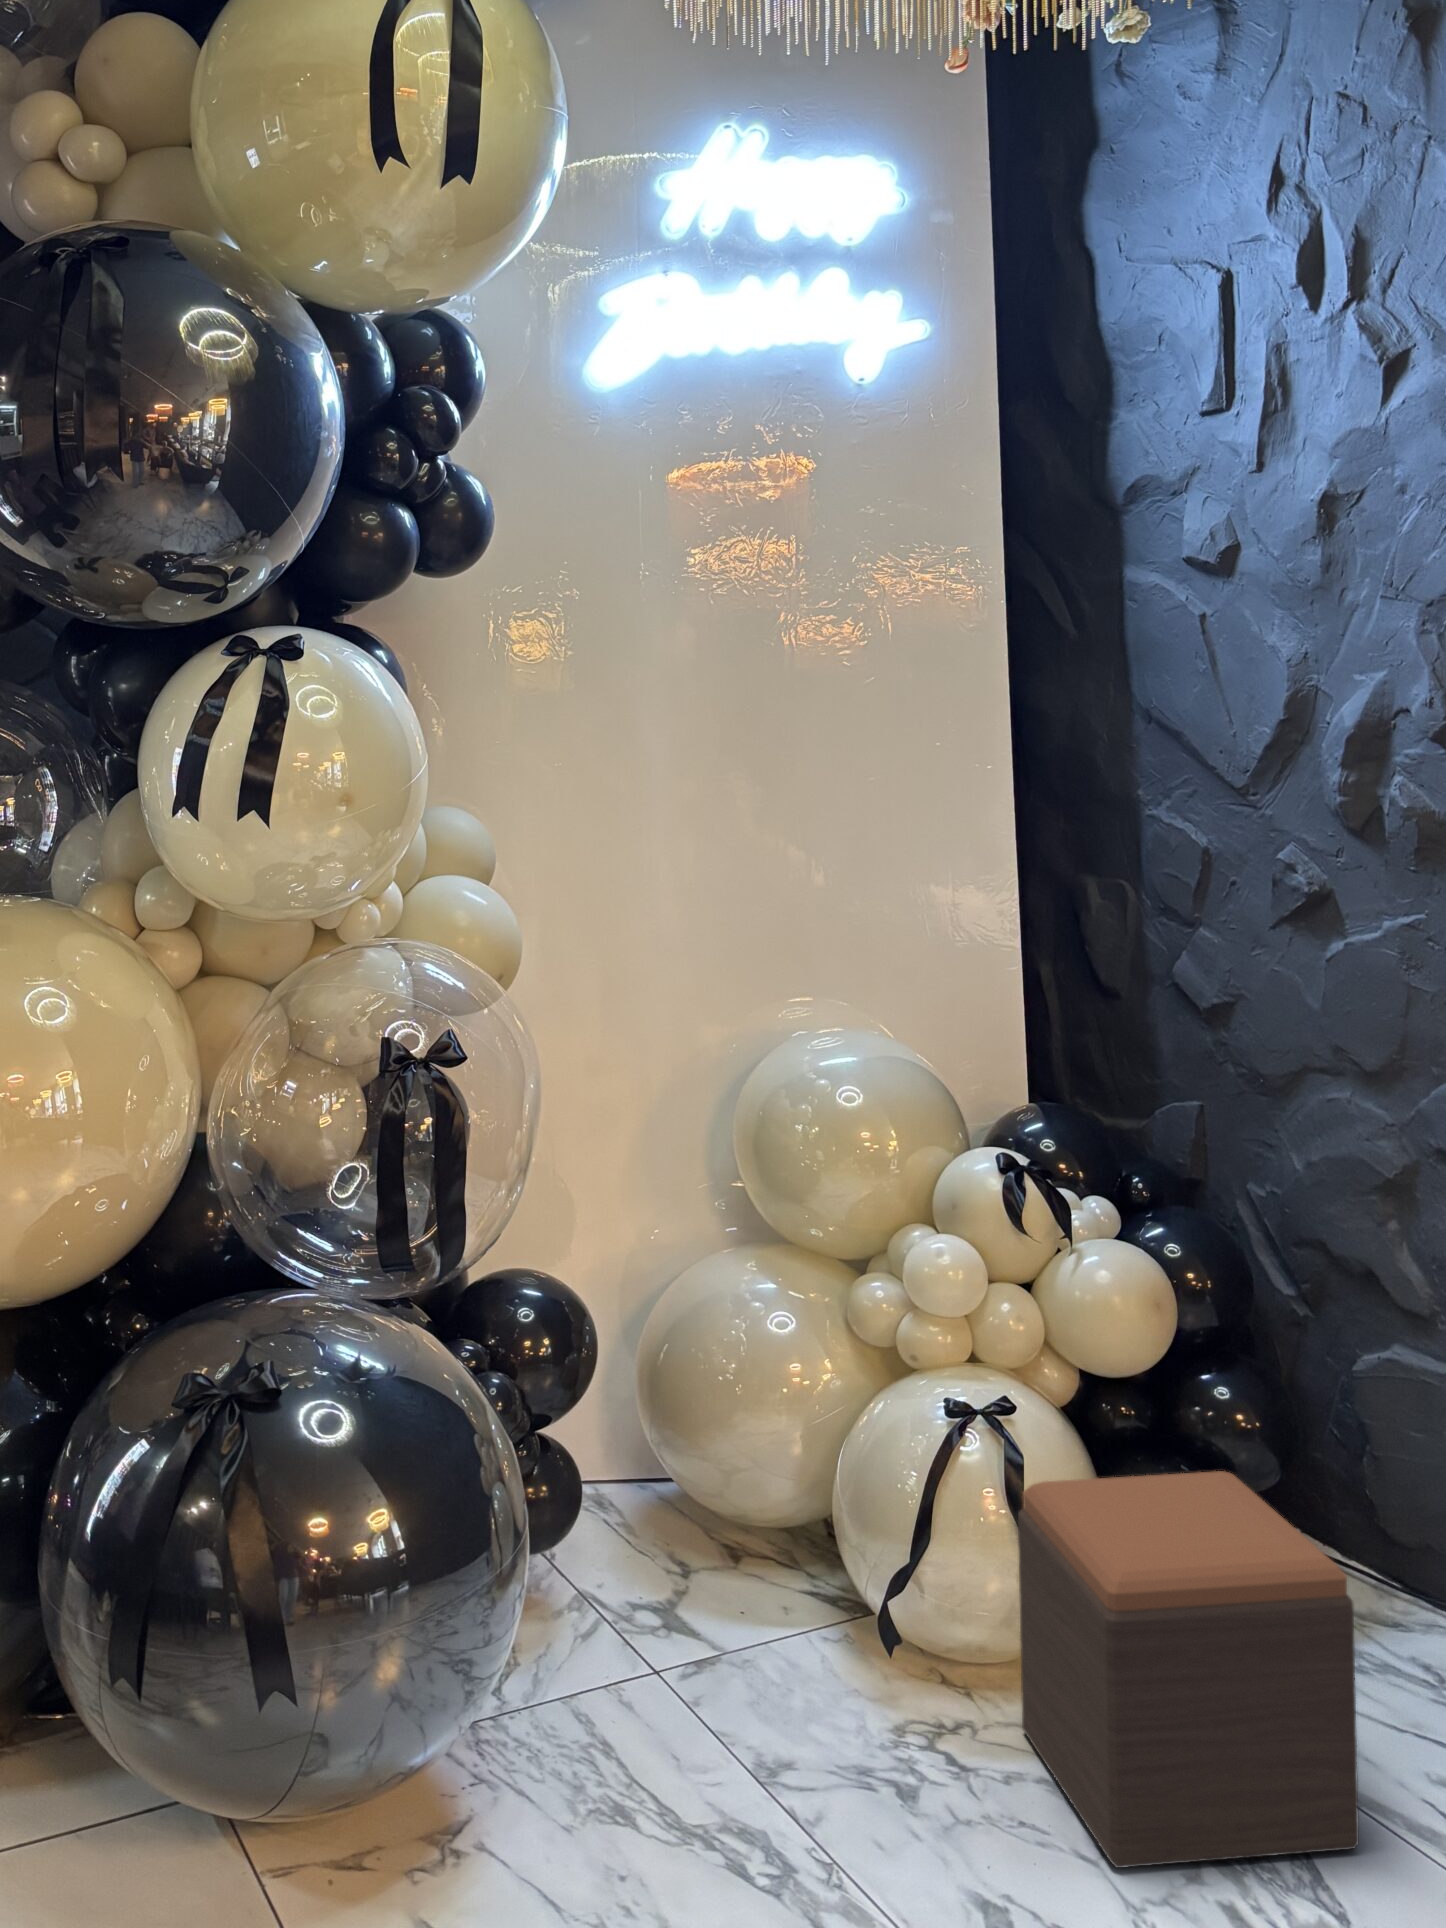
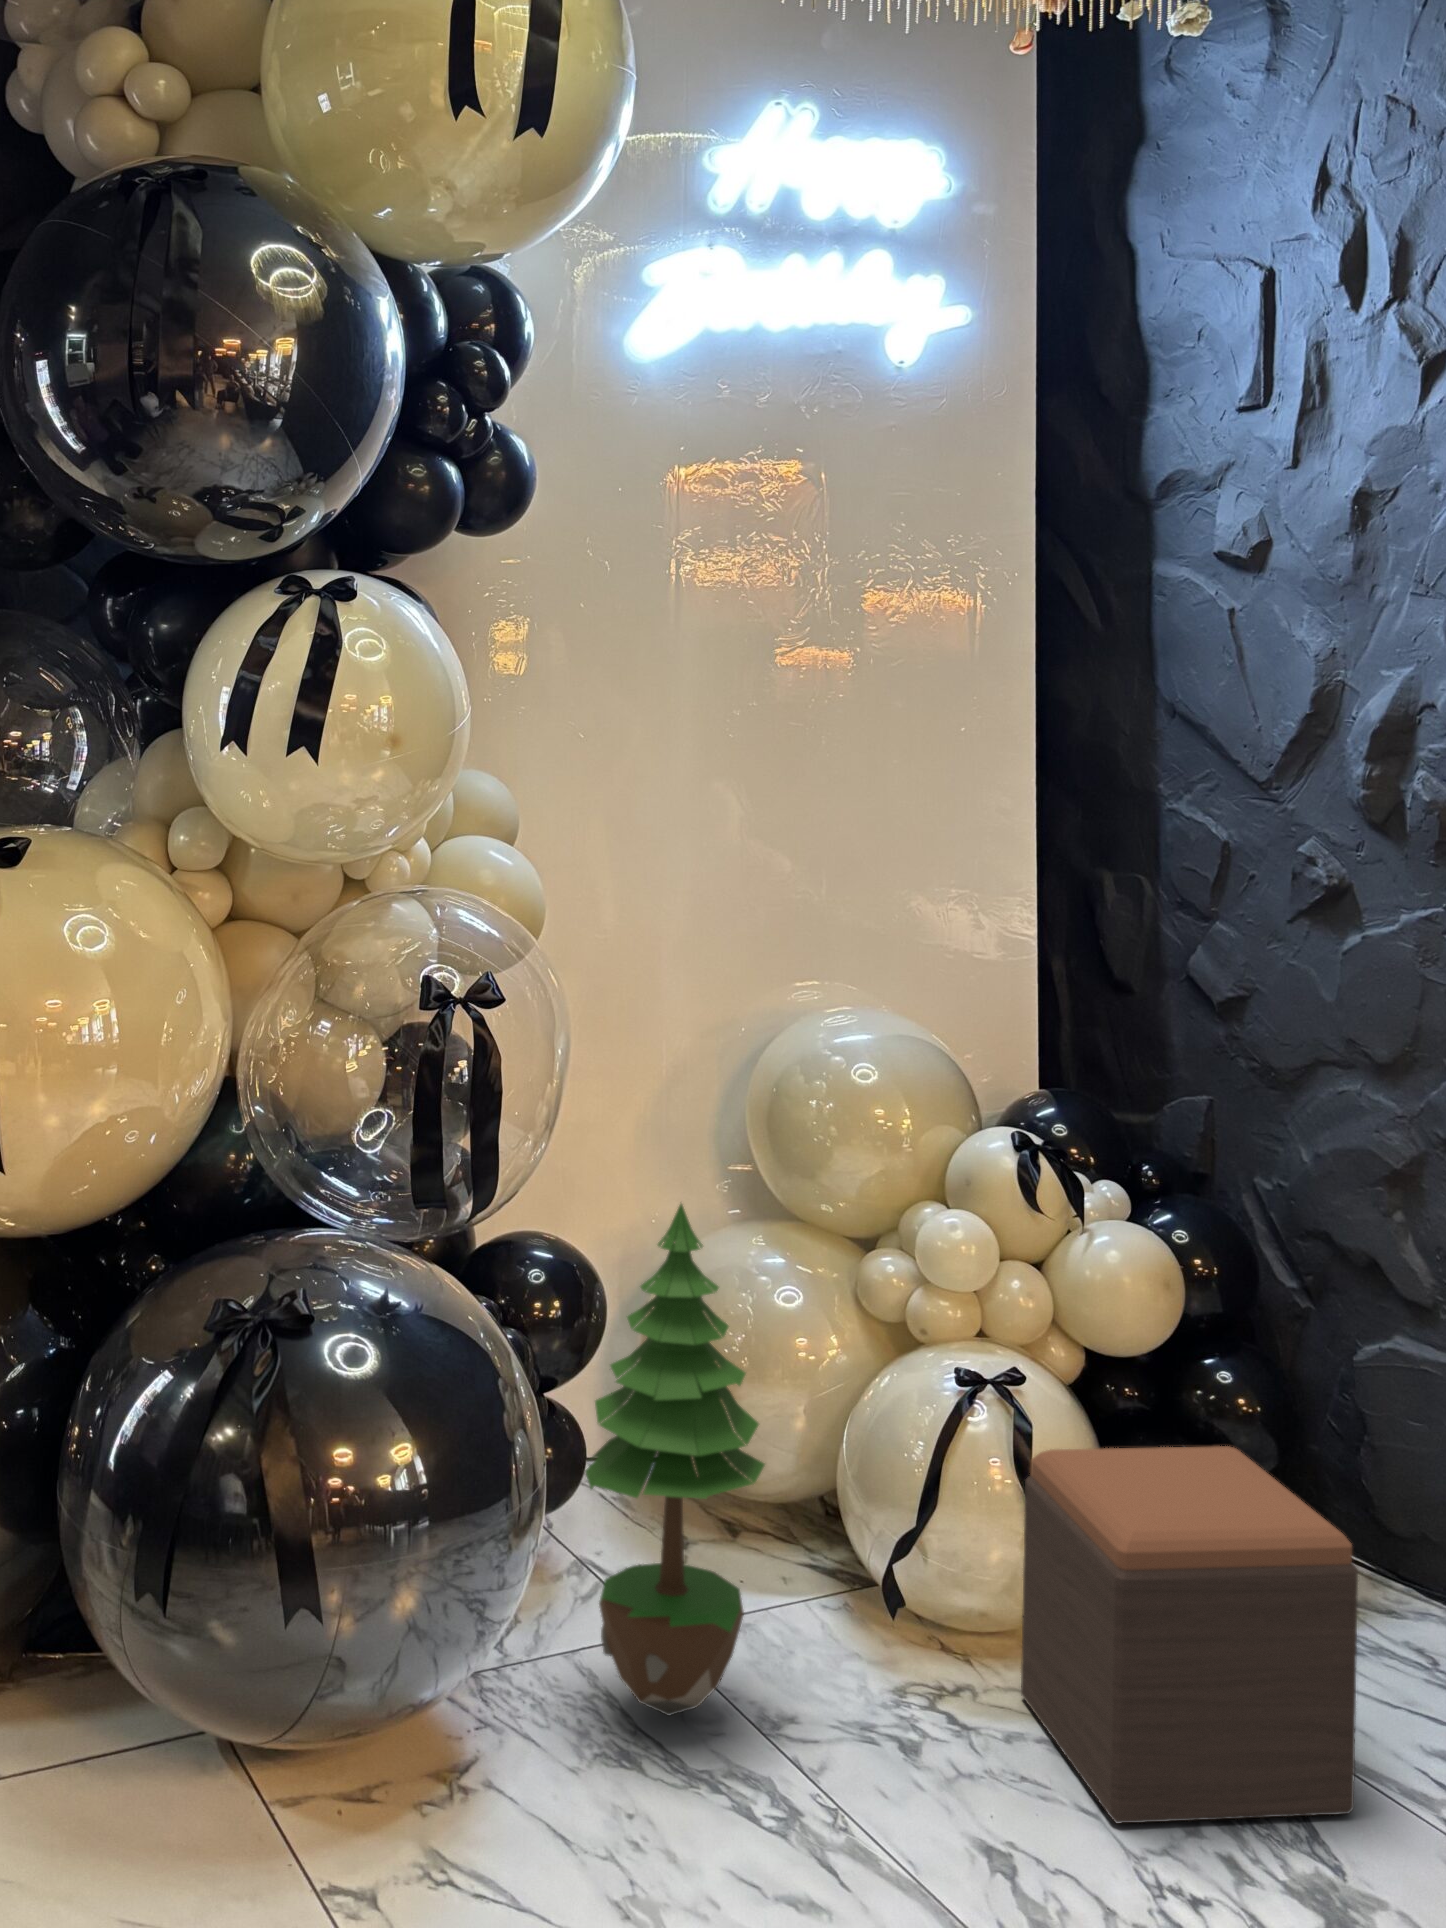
potted tree: none [572,1247,753,1765] -> present [586,1204,765,1716]

